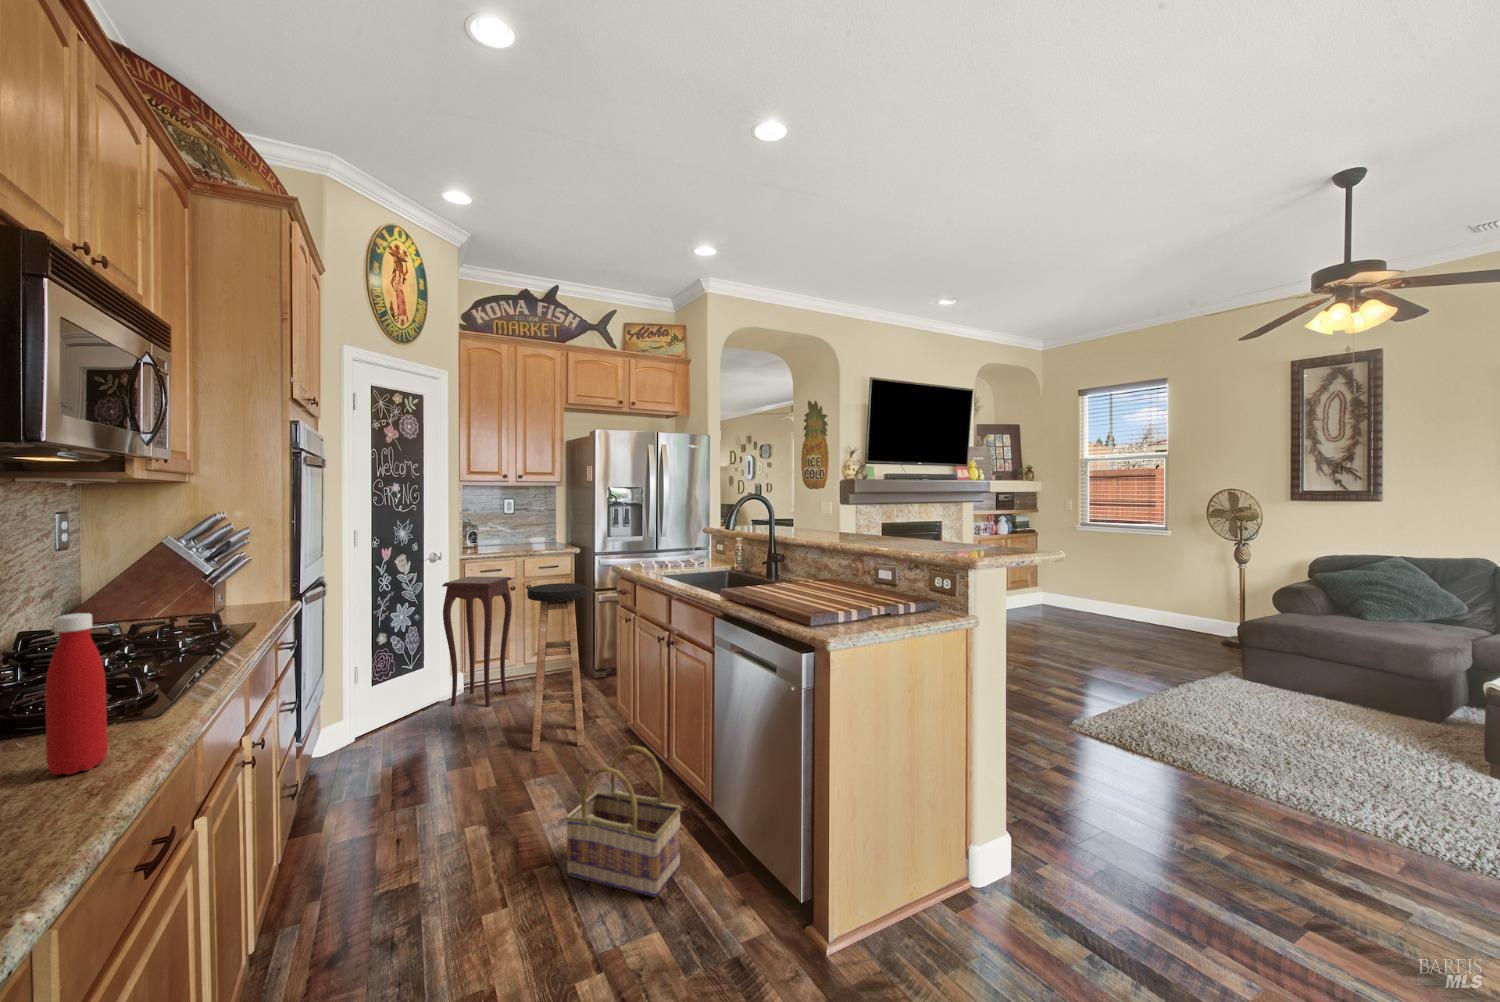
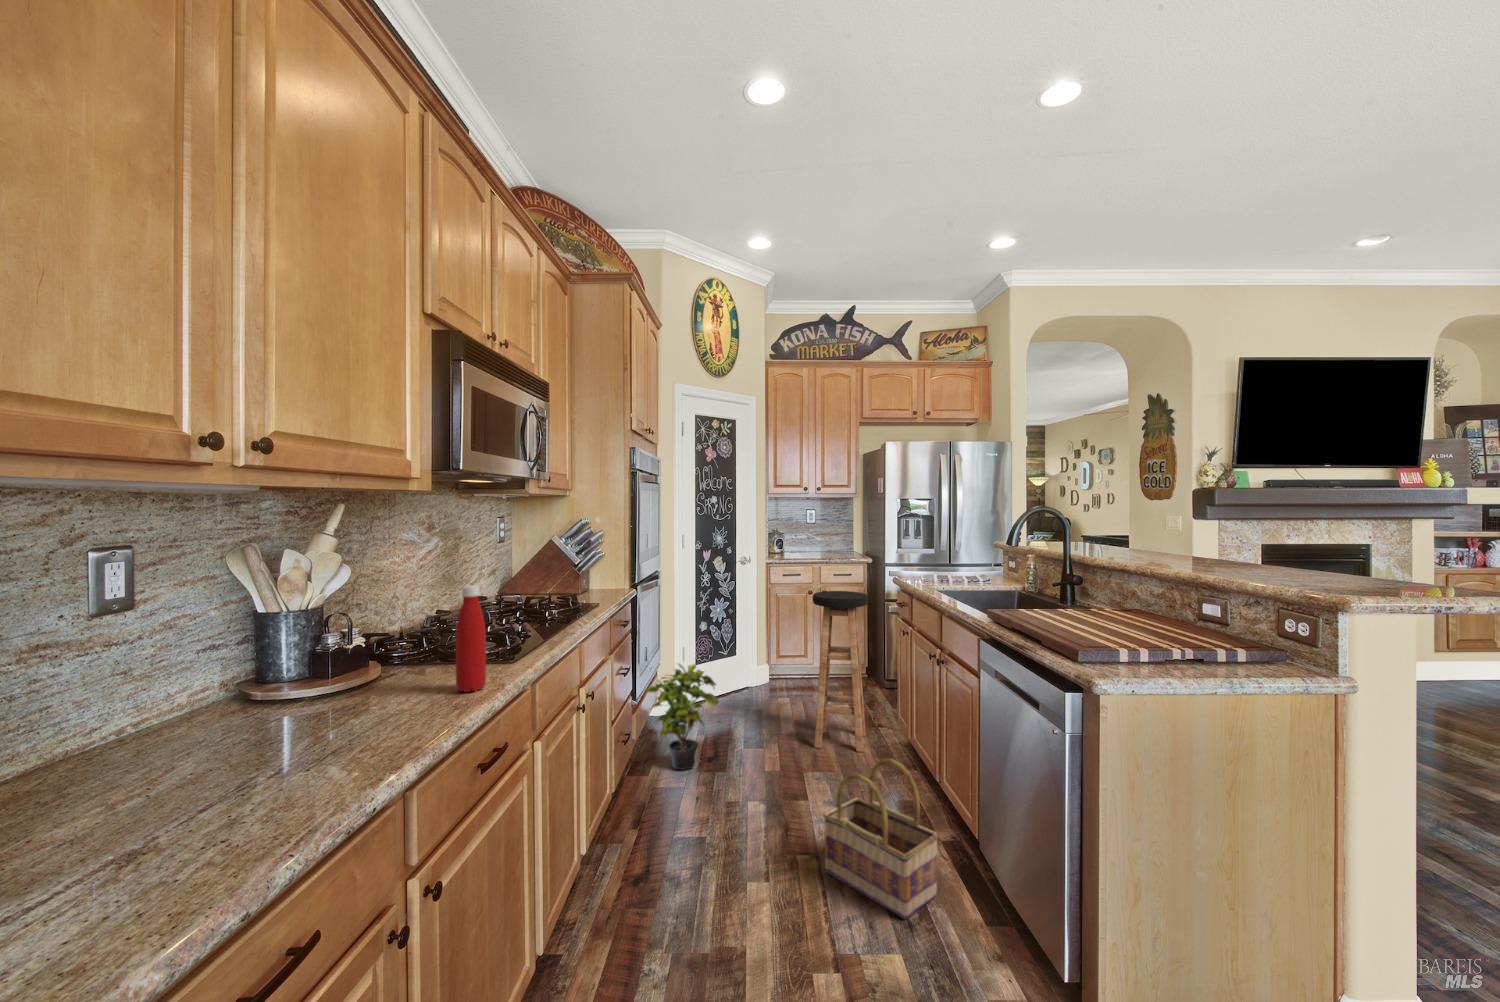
side table: present [442,576,512,707] -> none [749,579,808,700]
potted plant: none [315,682,419,812] -> present [646,664,719,770]

